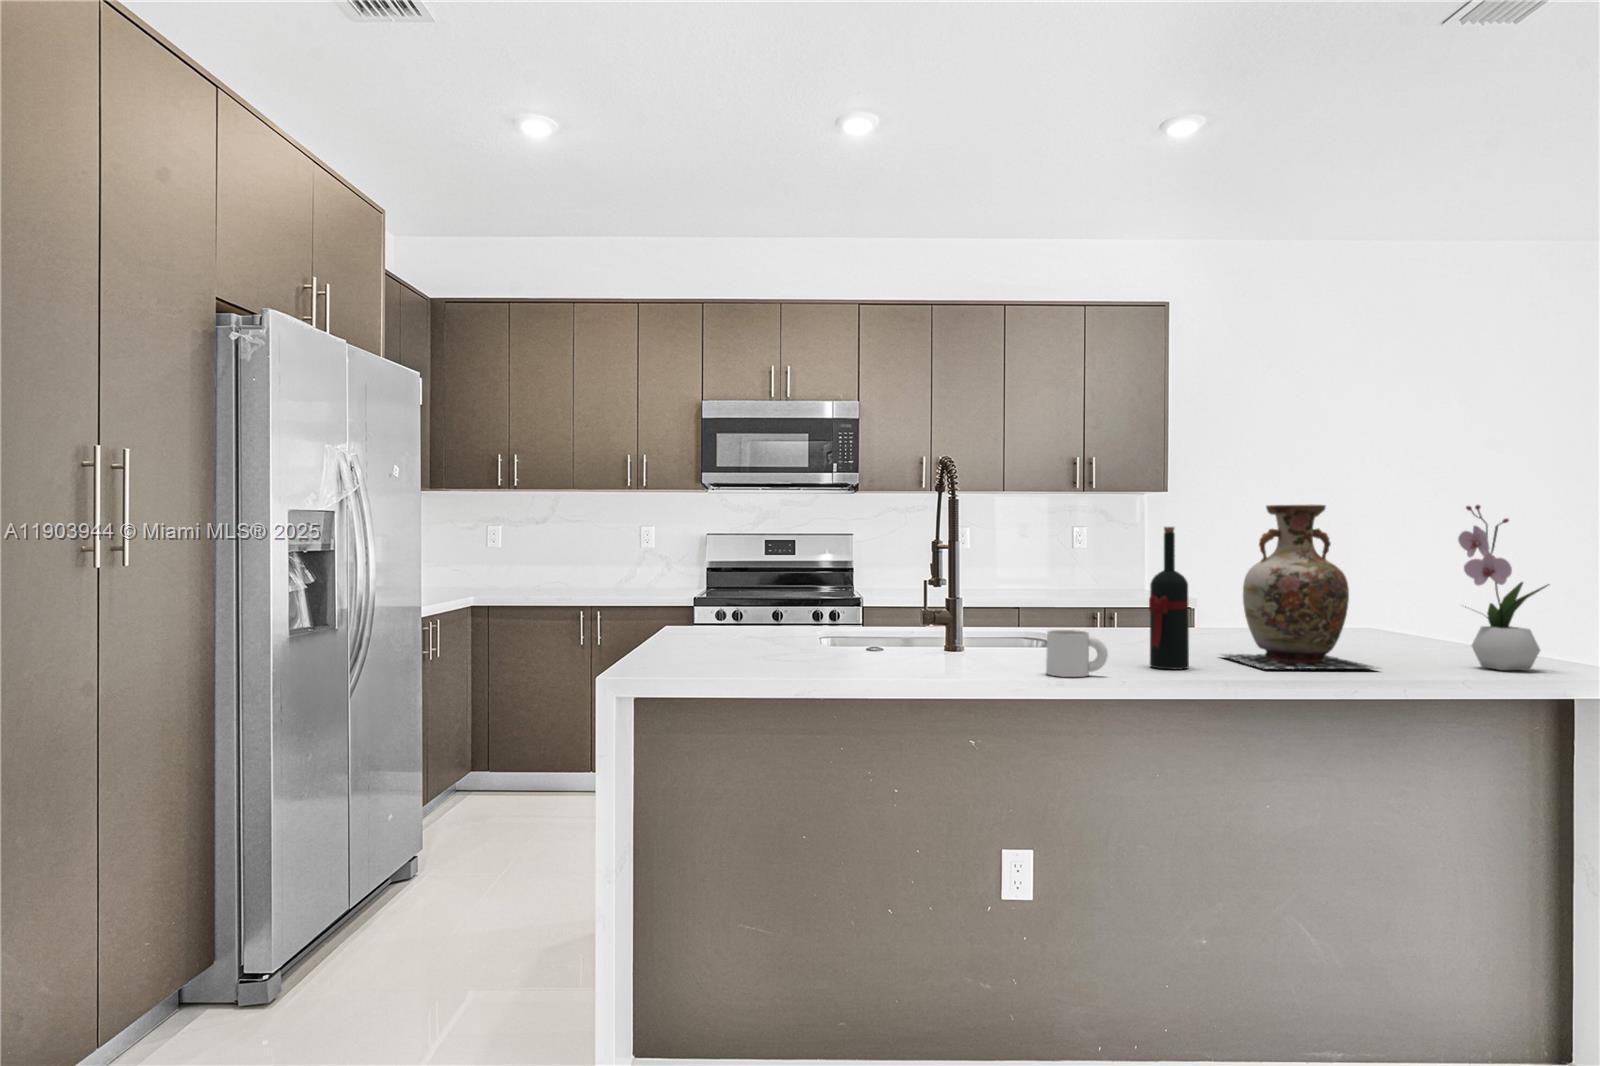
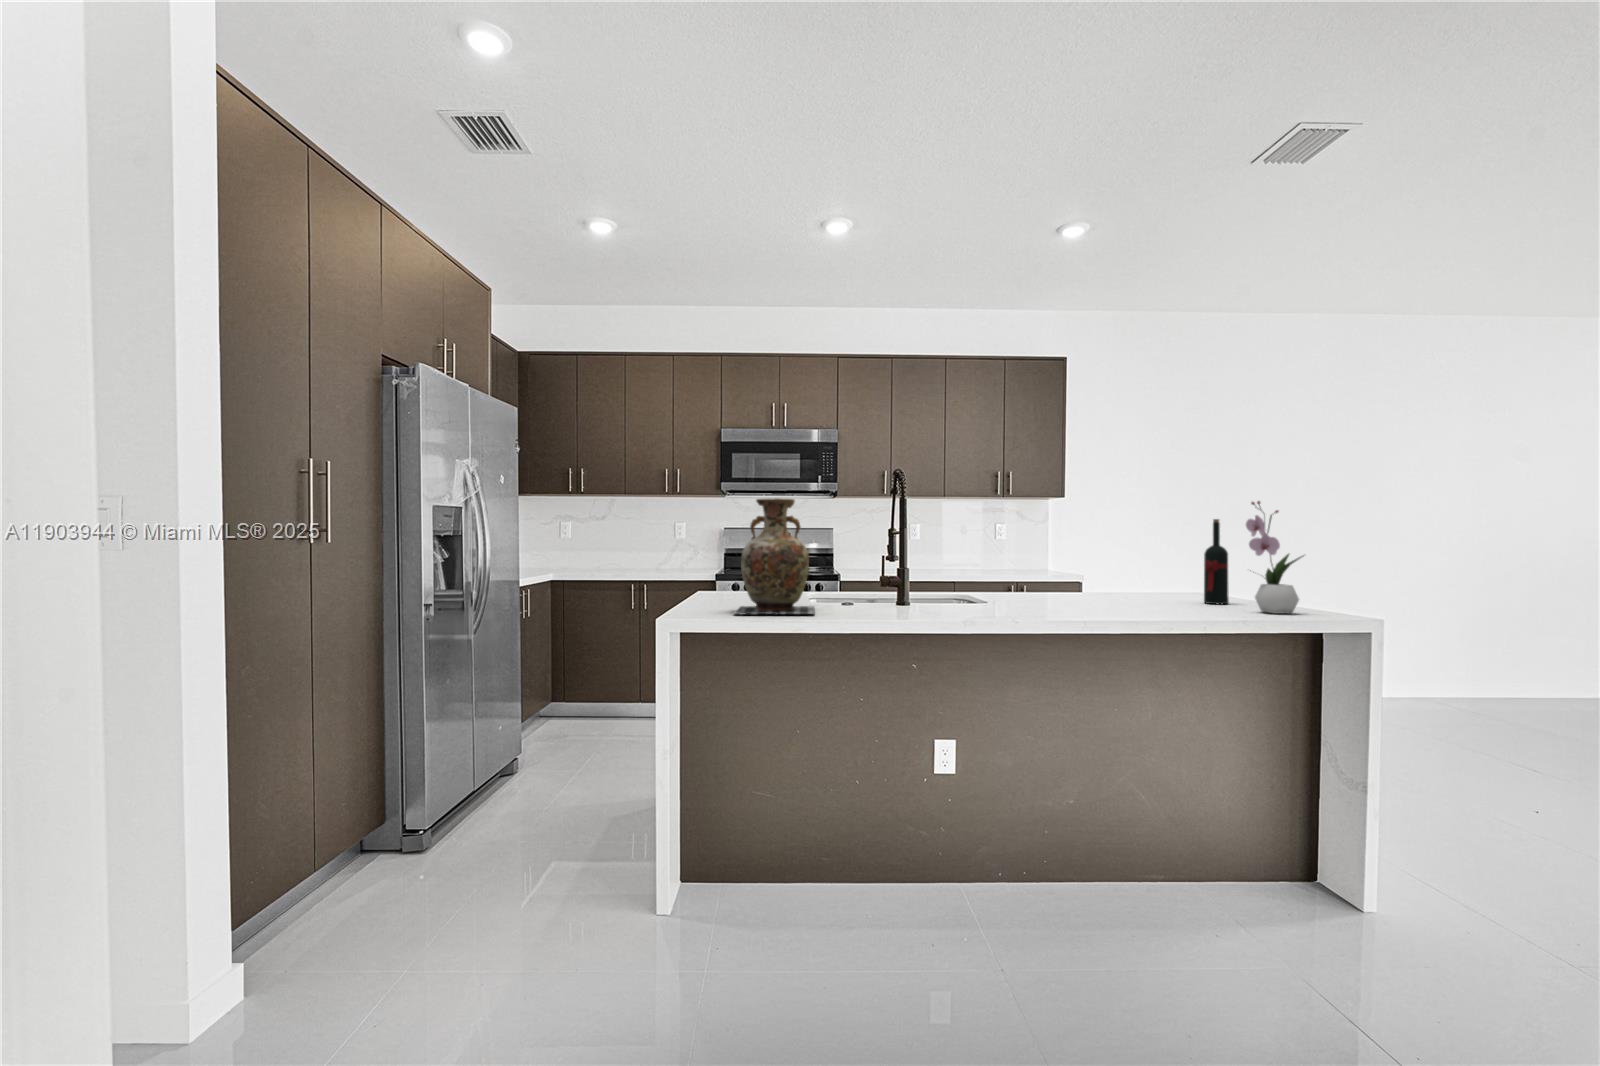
vase: present [1223,504,1377,670] -> present [735,498,815,615]
wine bottle: present [1149,527,1189,669] -> present [1204,519,1229,604]
mug: present [1046,630,1108,677] -> none [963,586,1004,617]

